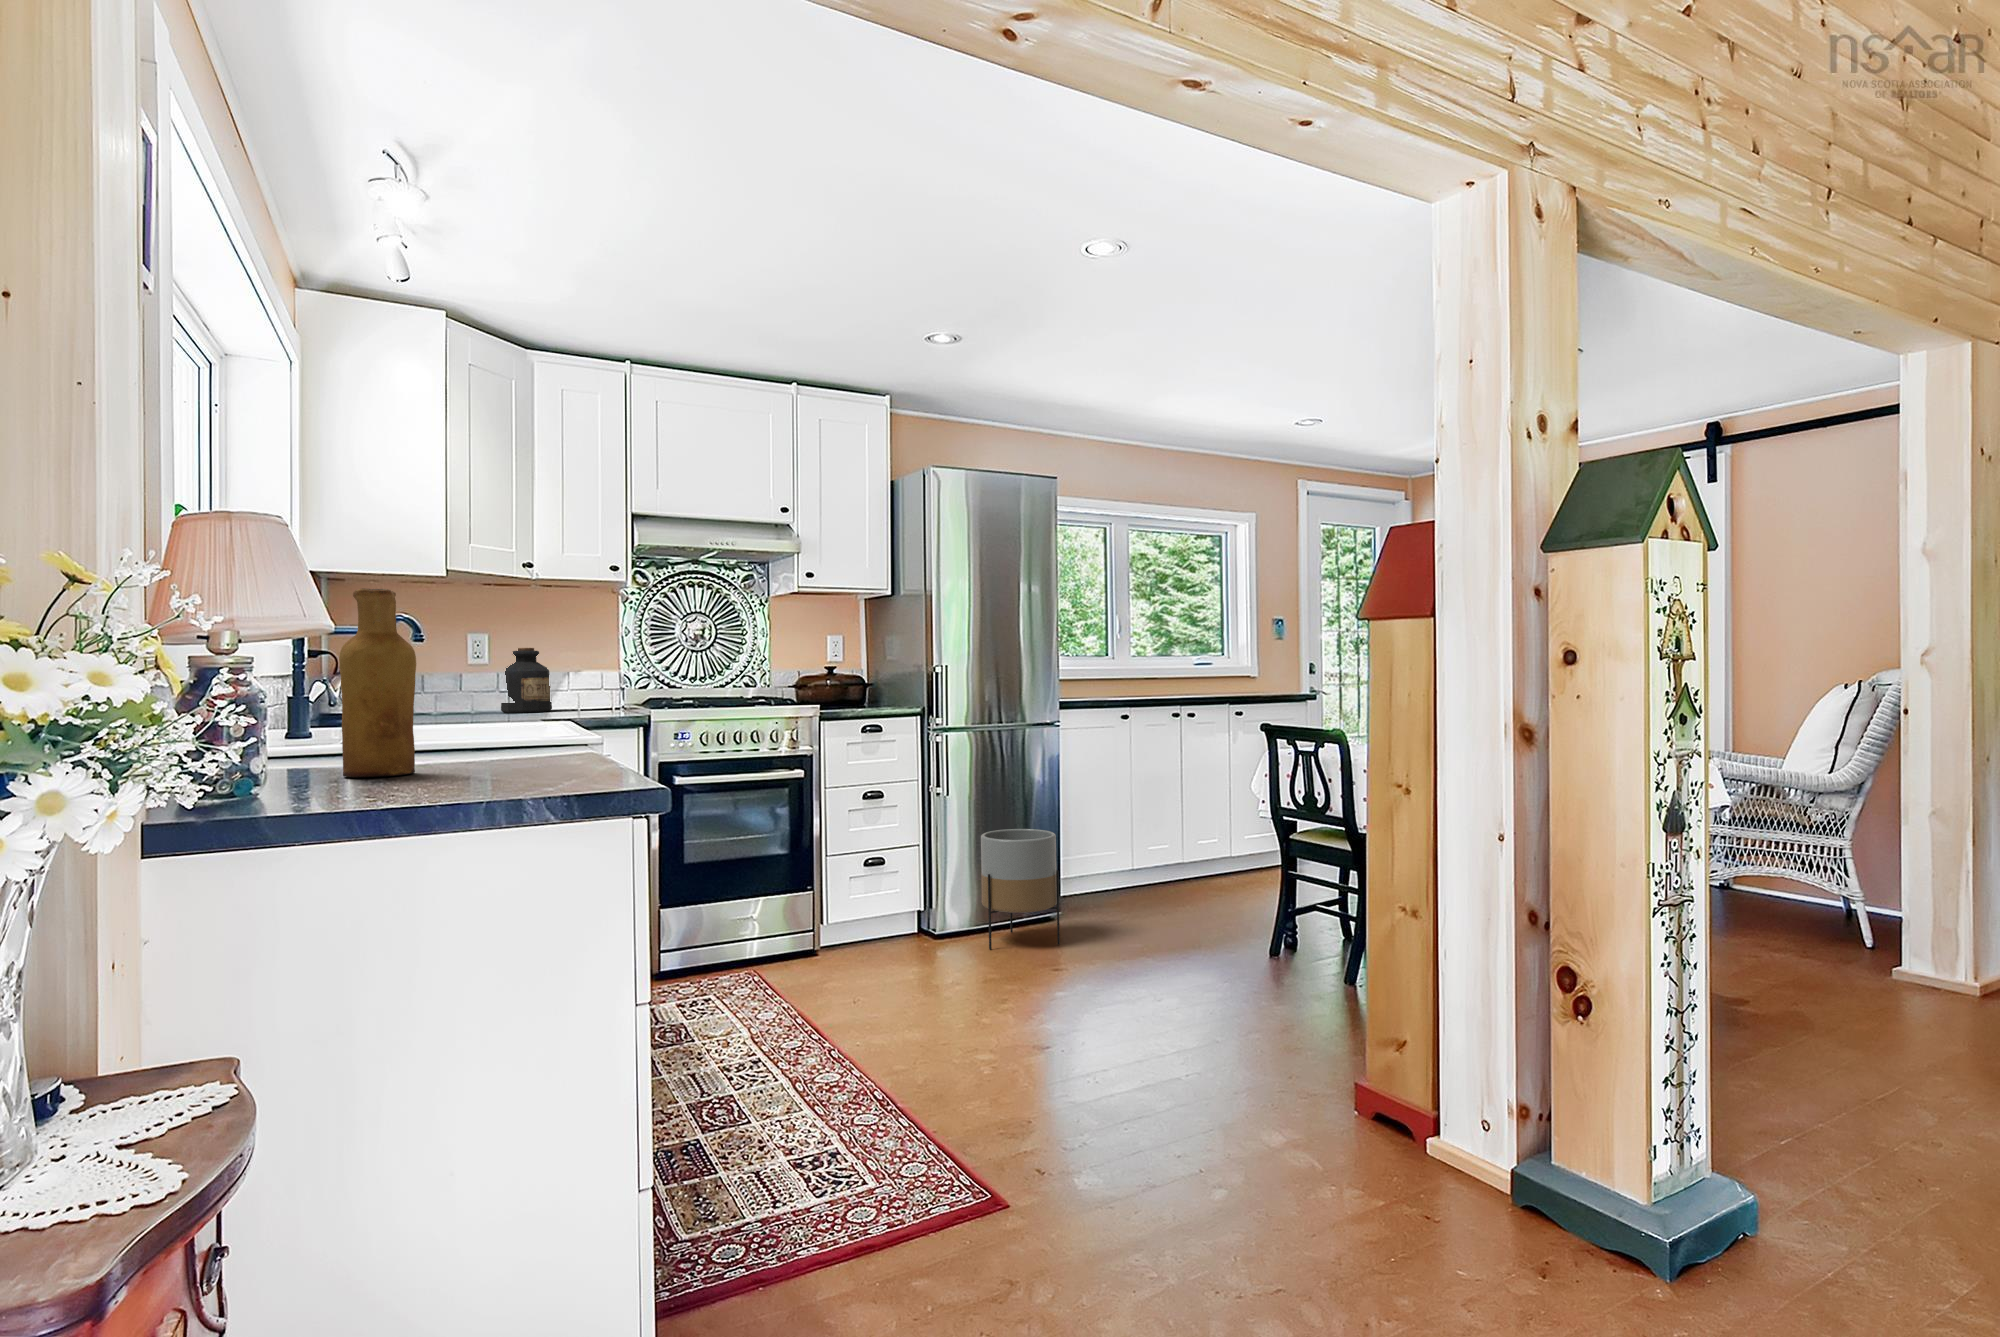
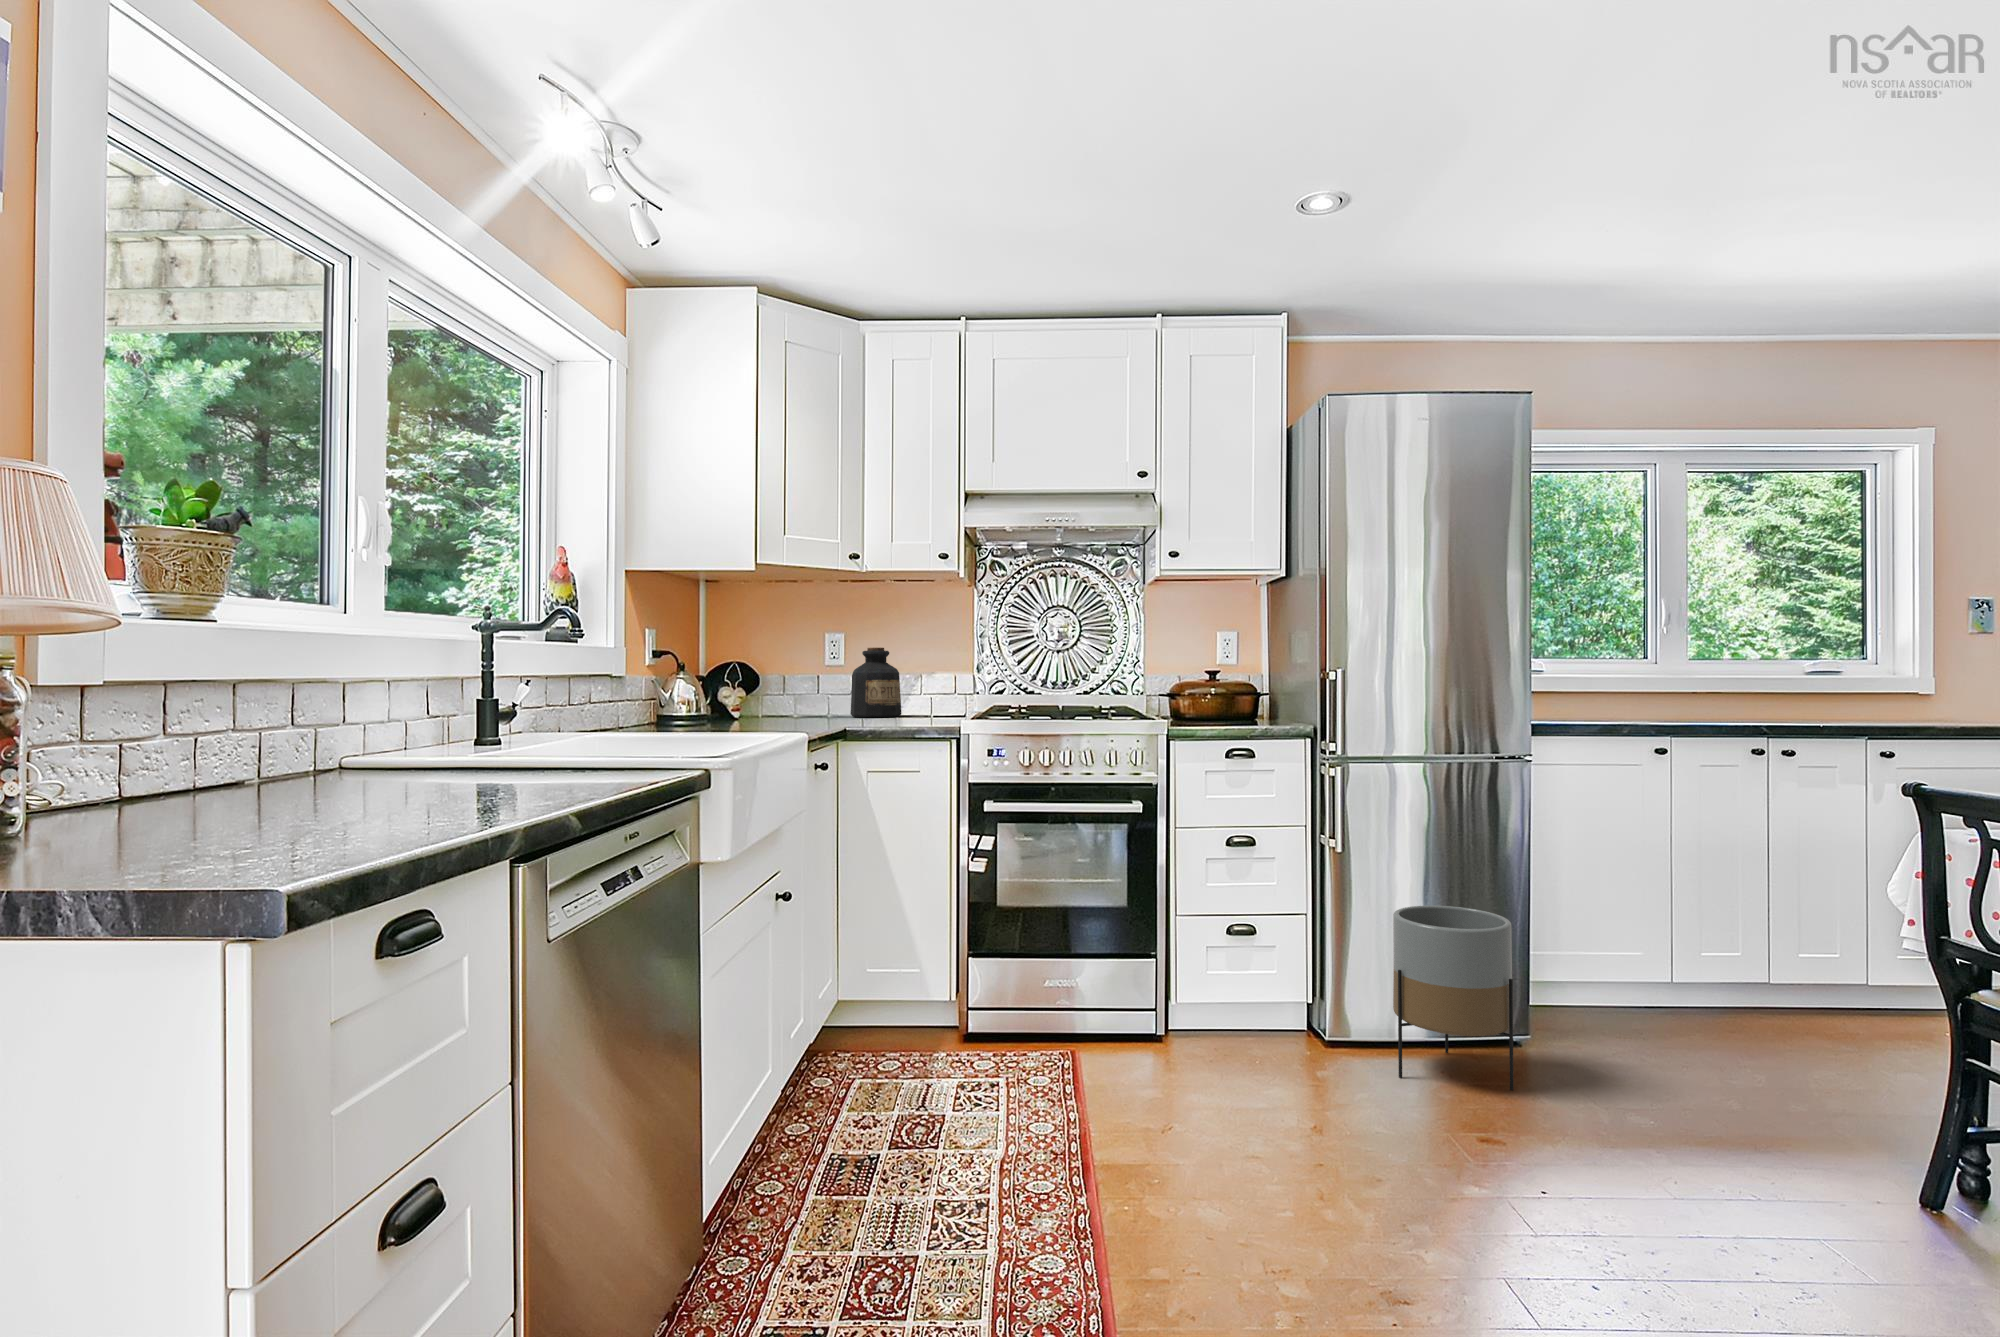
vase: present [339,588,416,777] -> none [152,564,265,822]

